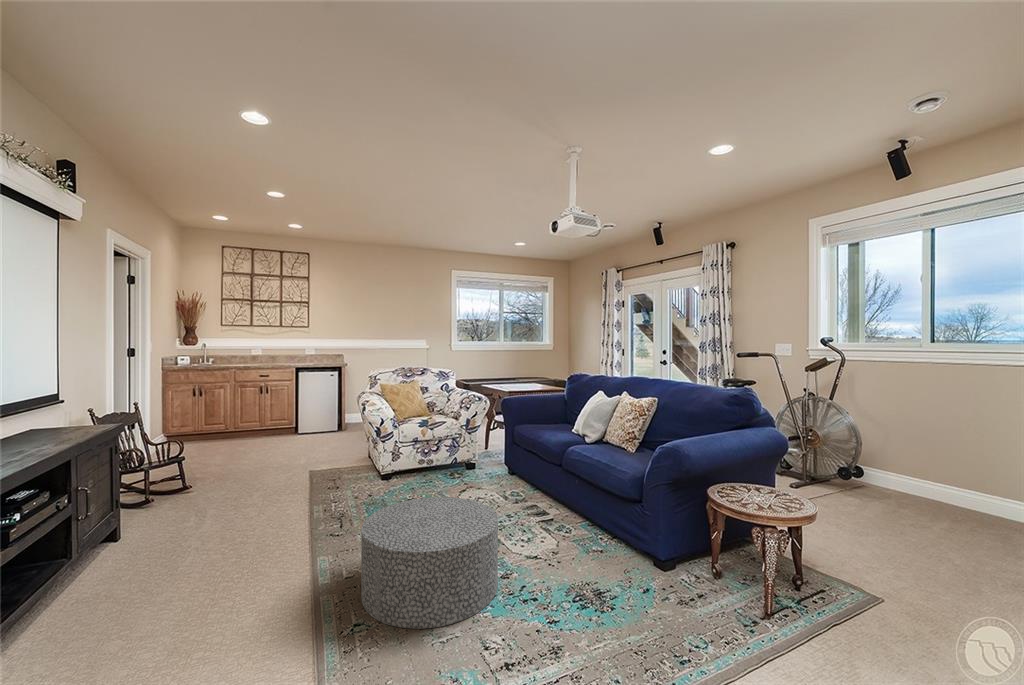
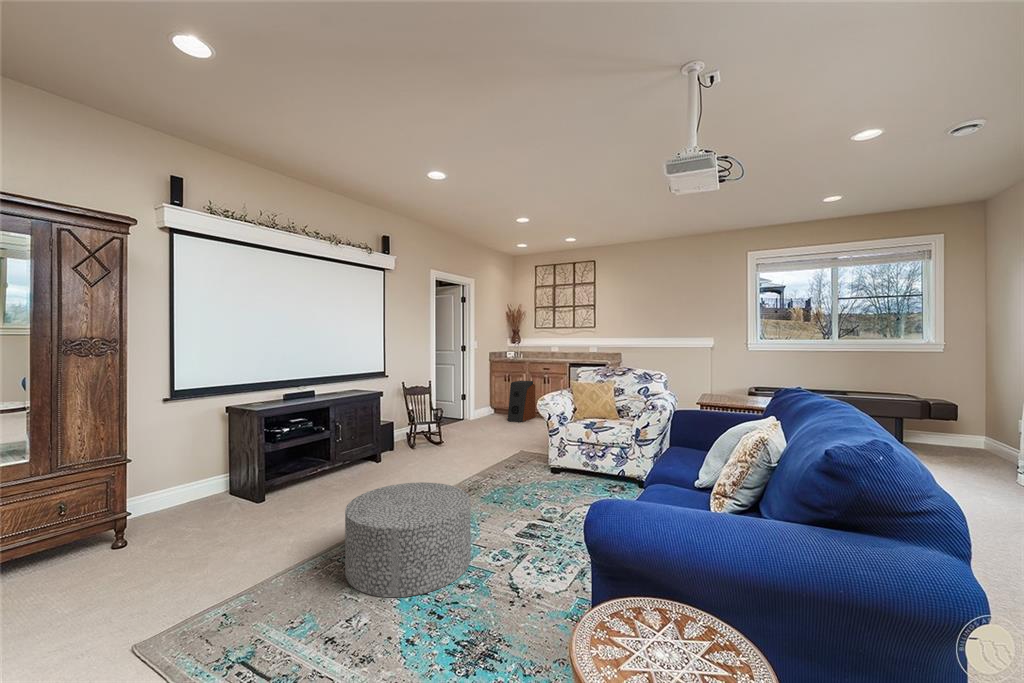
speaker: none [211,393,241,448] -> present [508,381,535,422]

